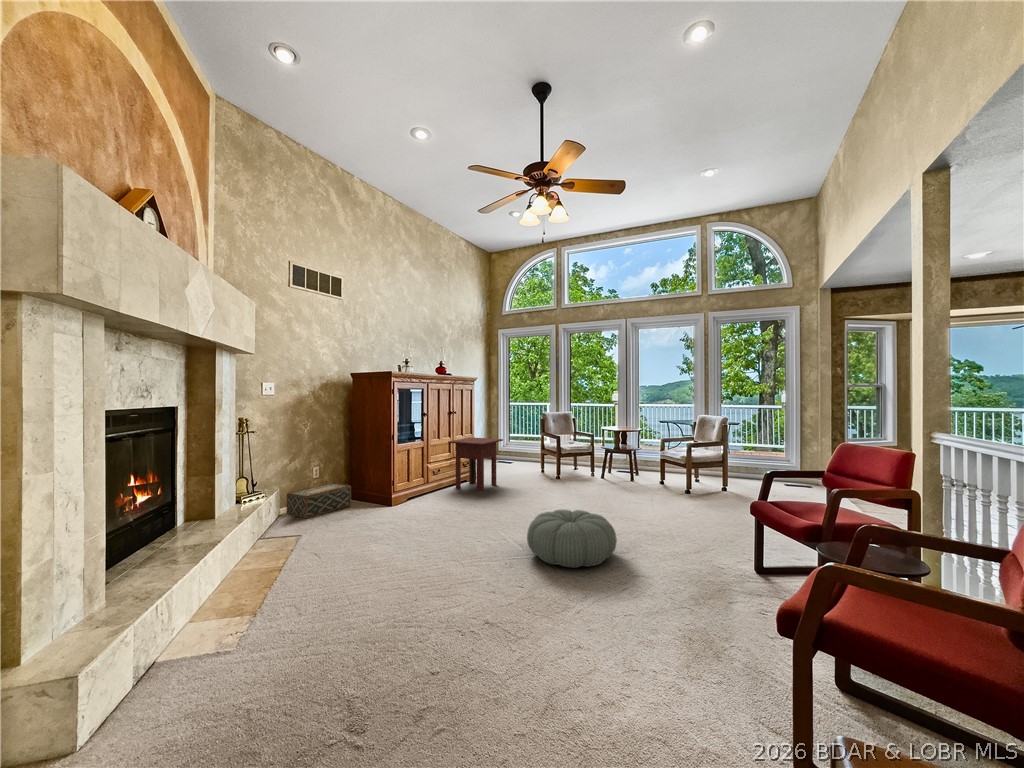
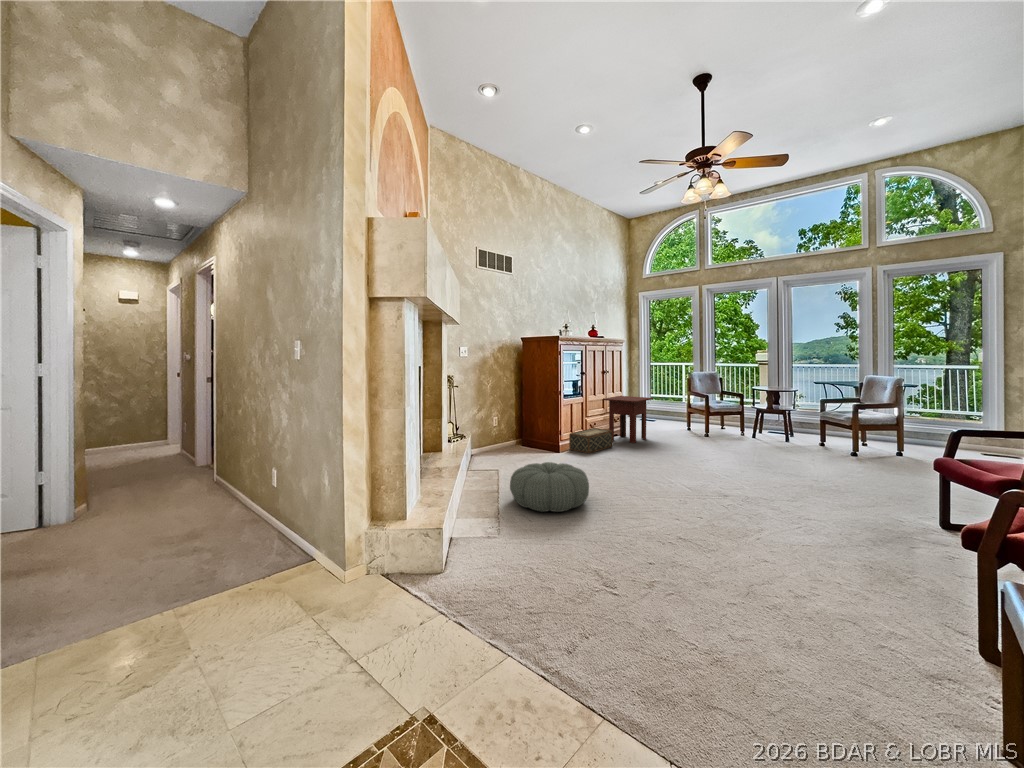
woven basket: present [286,483,351,518] -> present [569,428,613,453]
pouf: present [527,509,617,568] -> present [510,462,589,512]

